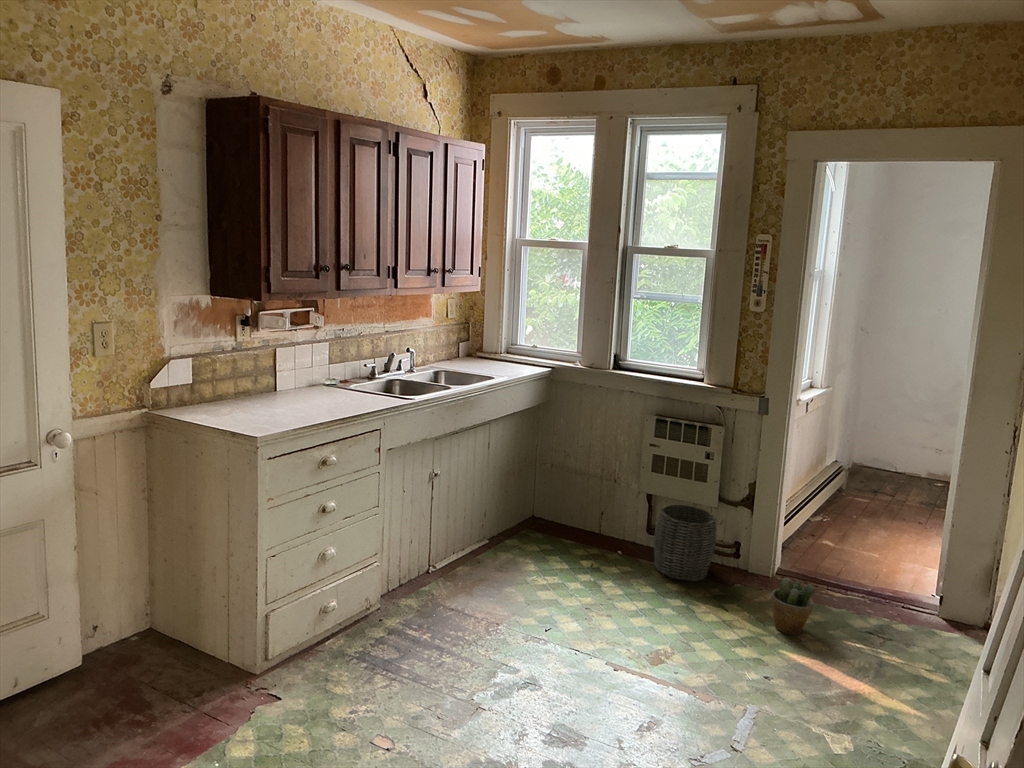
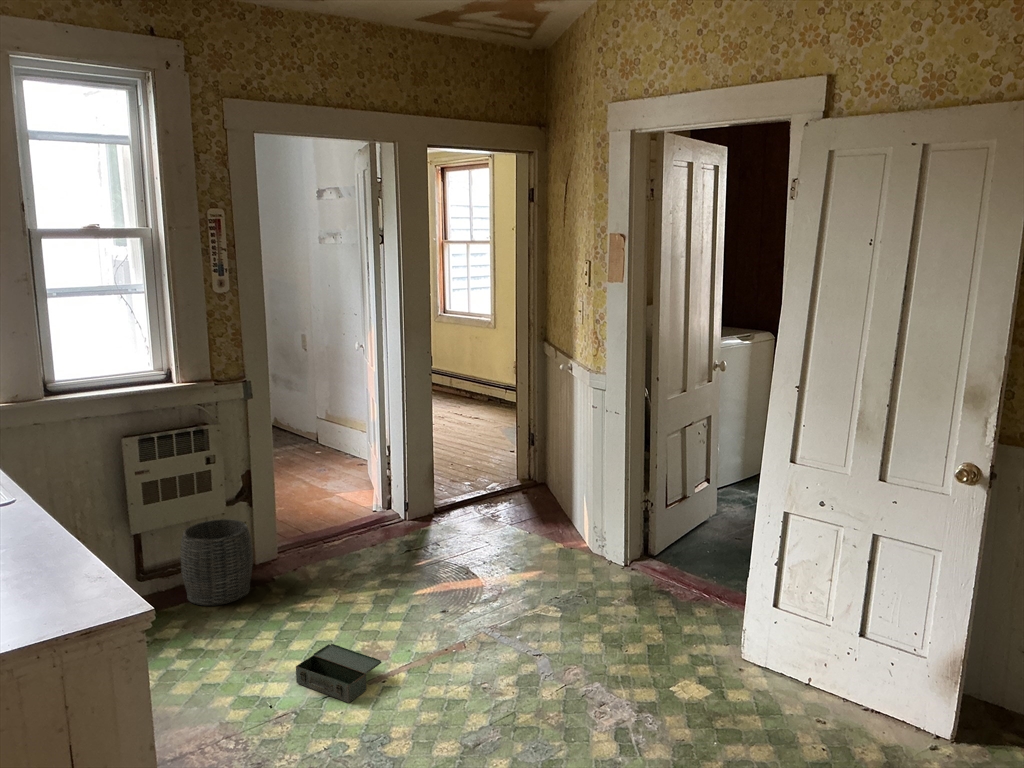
potted plant: present [771,578,815,635] -> none [345,532,383,587]
toolbox: none [606,633,664,688] -> present [296,644,381,703]

